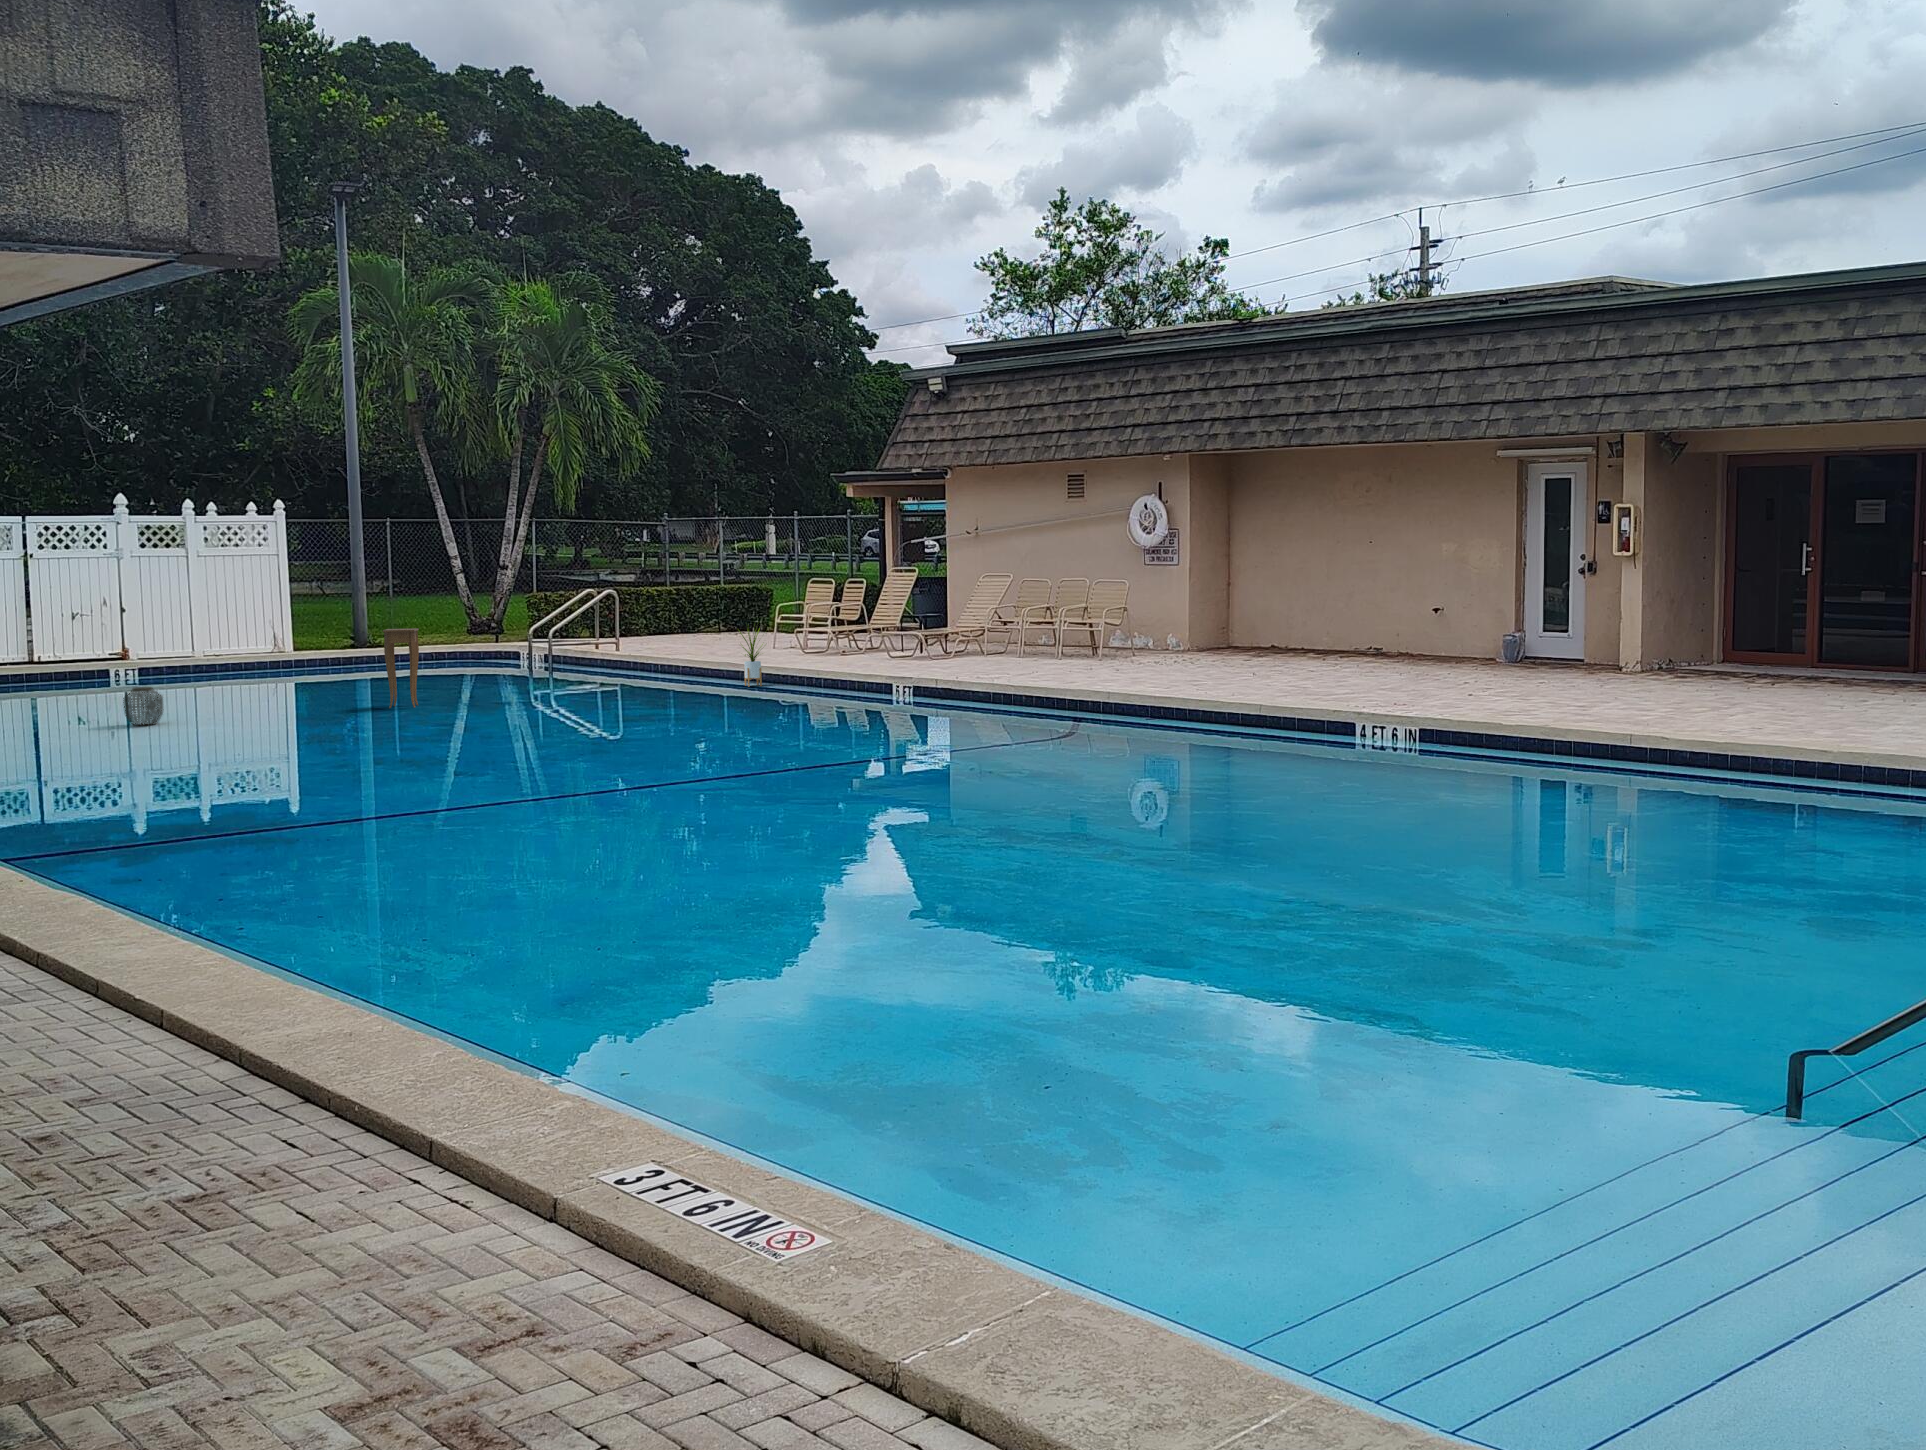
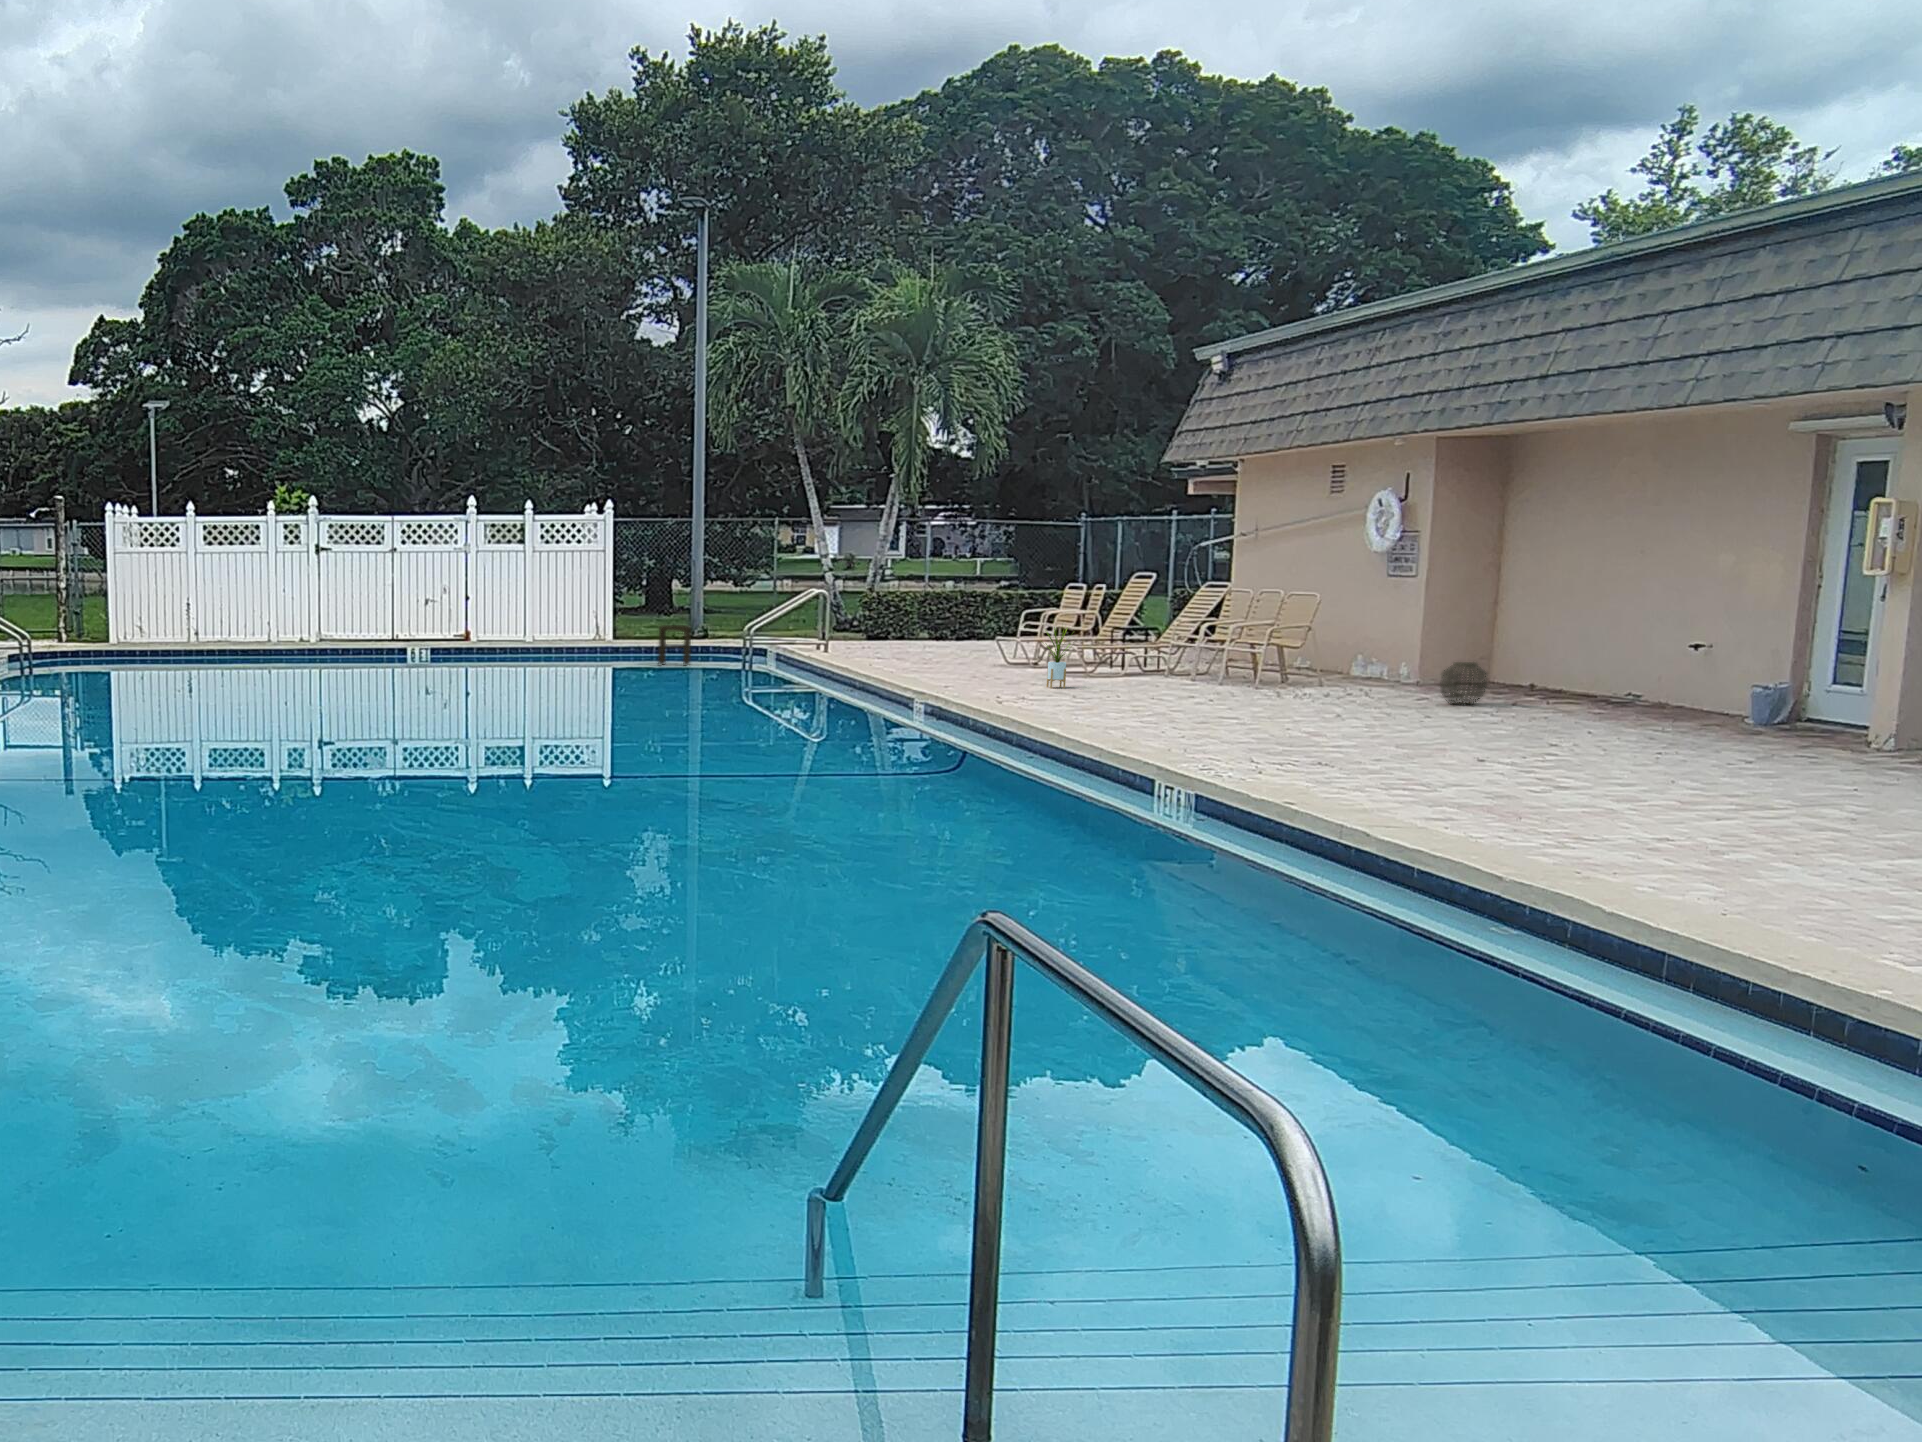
side table: present [383,628,419,708] -> none [692,618,725,694]
stool: none [348,634,387,678] -> present [658,625,691,665]
woven basket: present [123,687,164,726] -> present [1441,662,1487,705]

